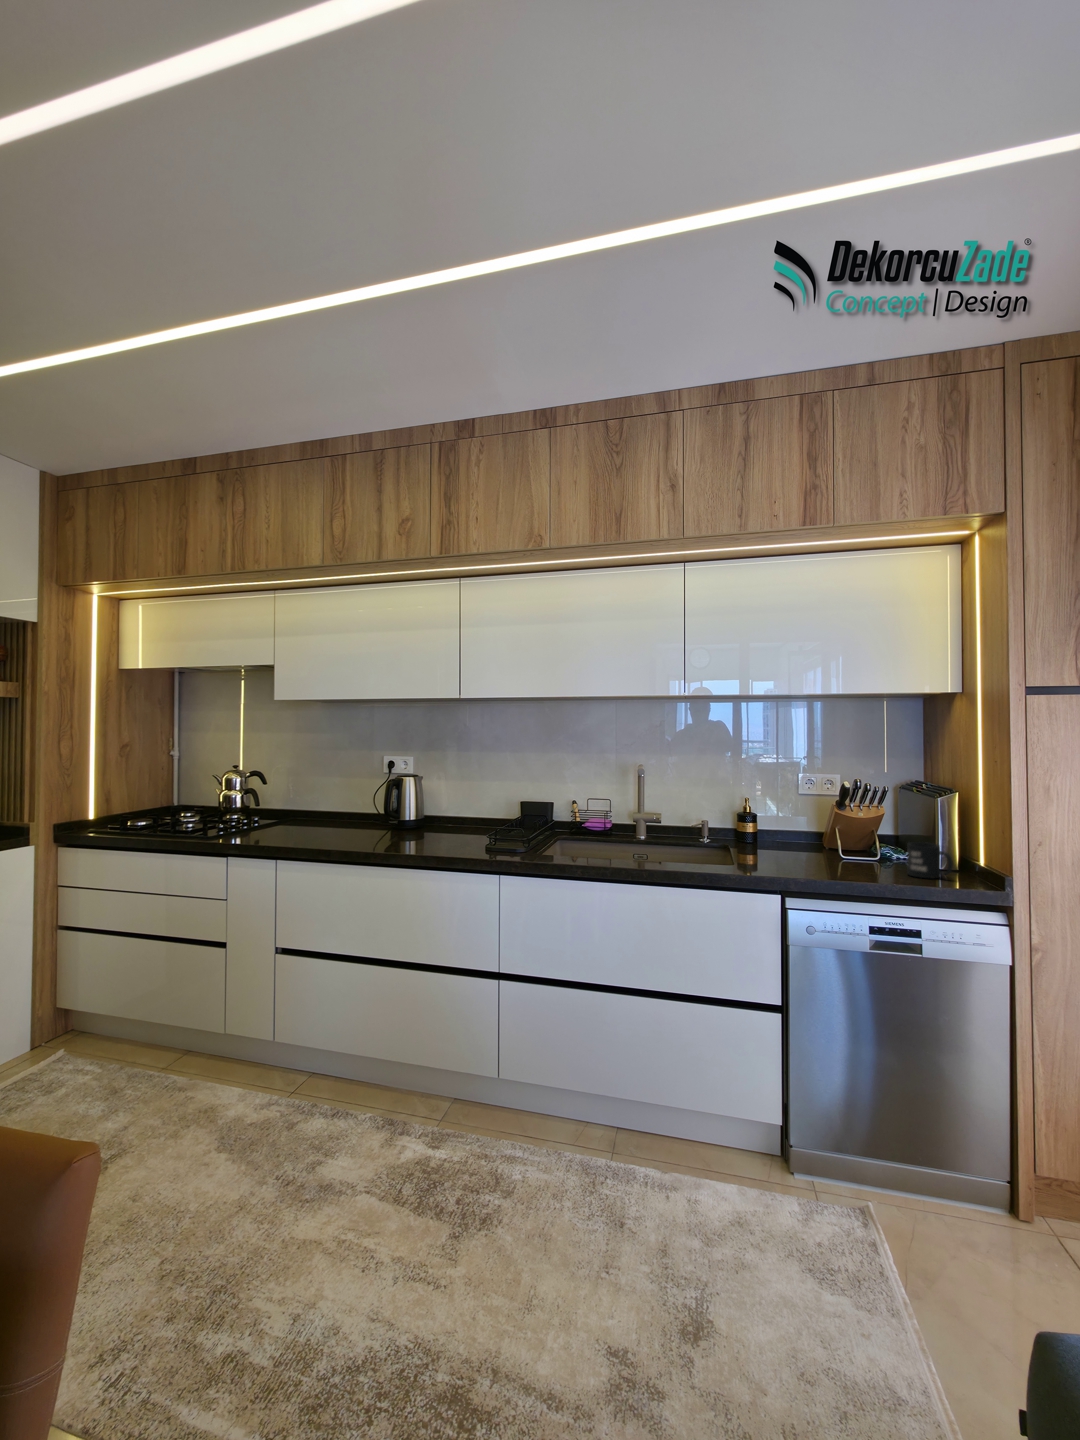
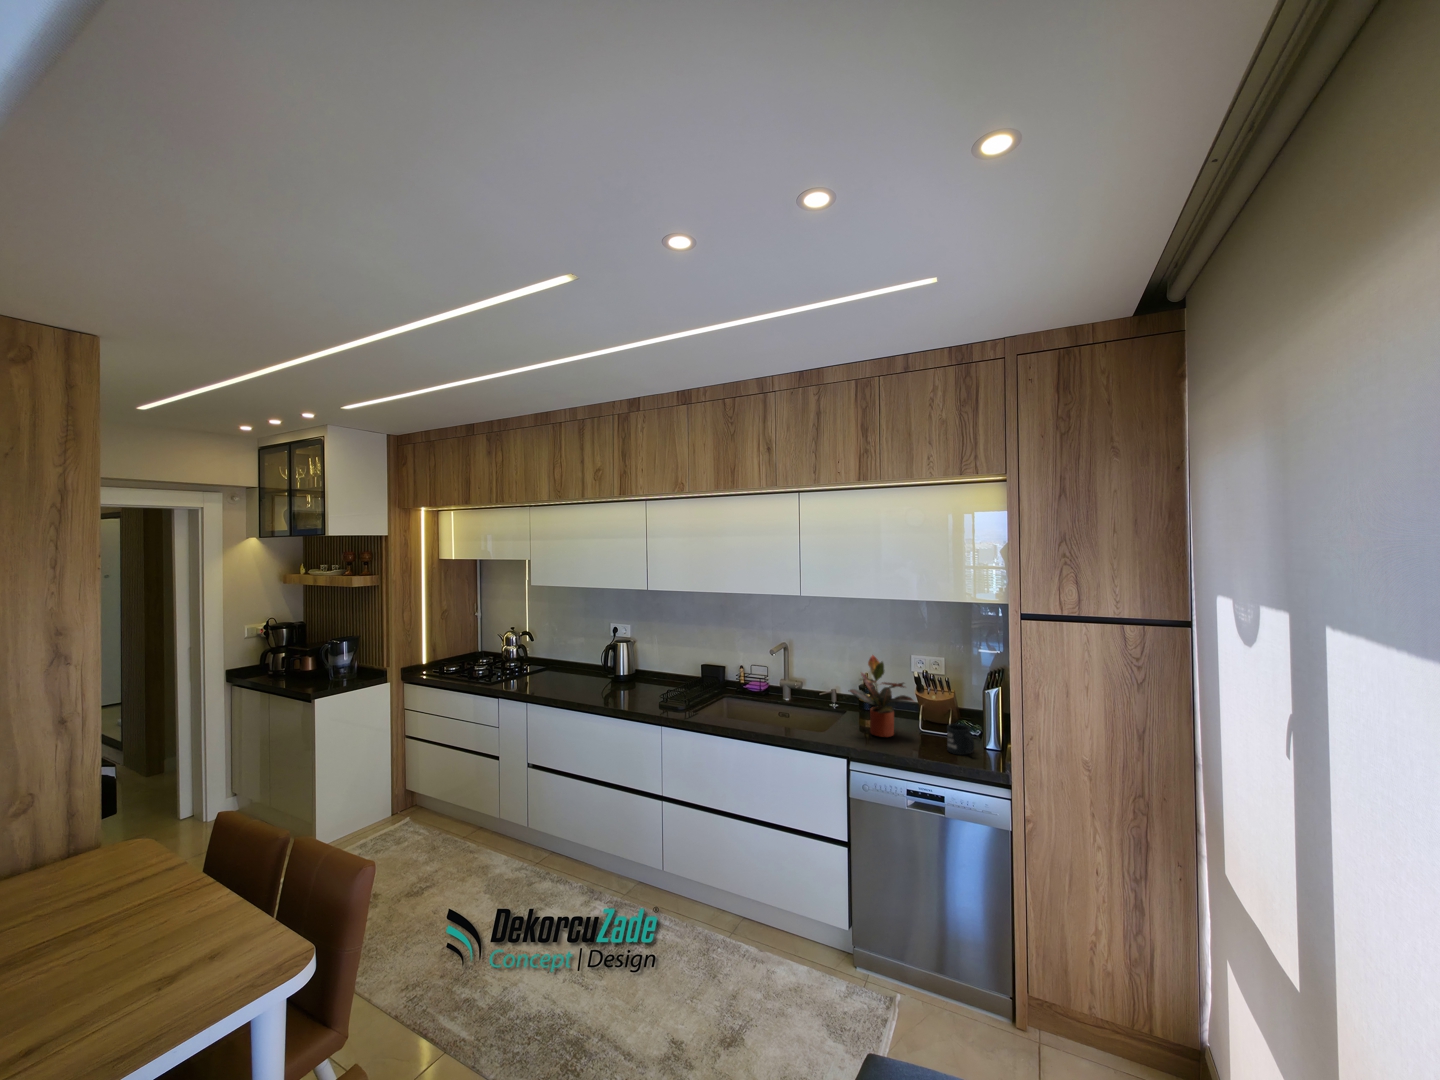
potted plant: none [772,764,856,867] -> present [849,655,913,737]

